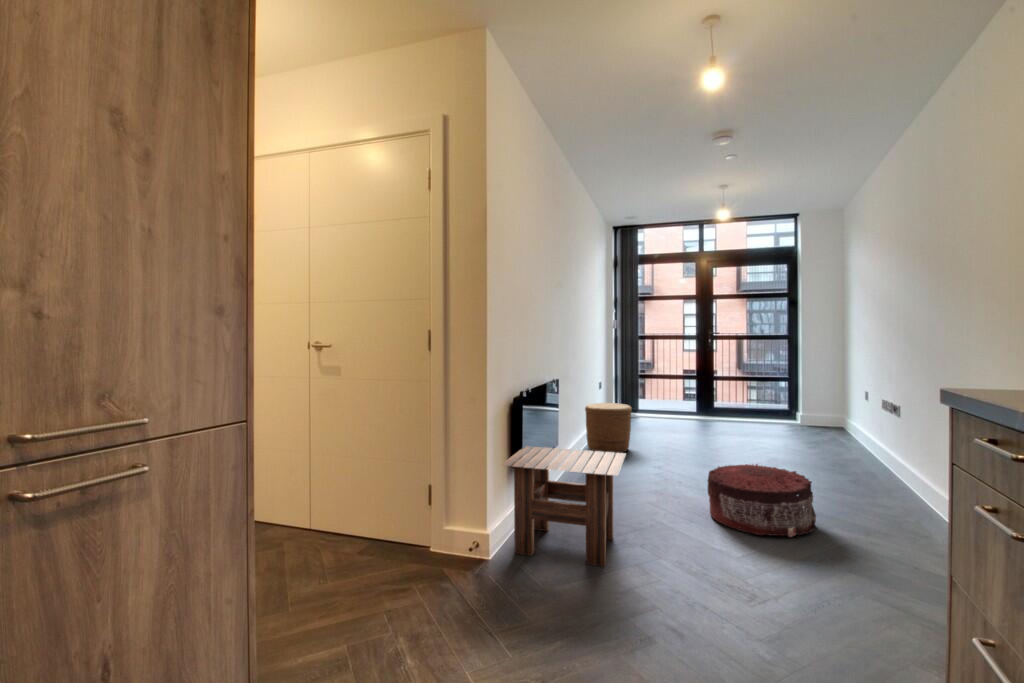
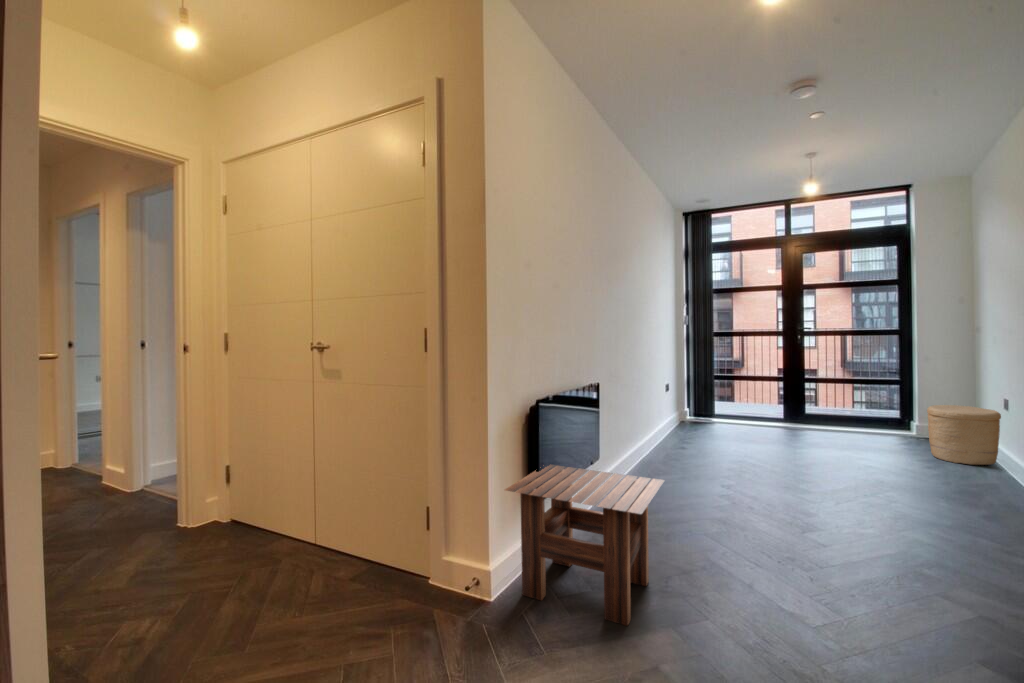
woven basket: present [585,403,632,453] -> present [927,405,1001,465]
pouf: present [707,464,817,537] -> none [779,496,936,604]

